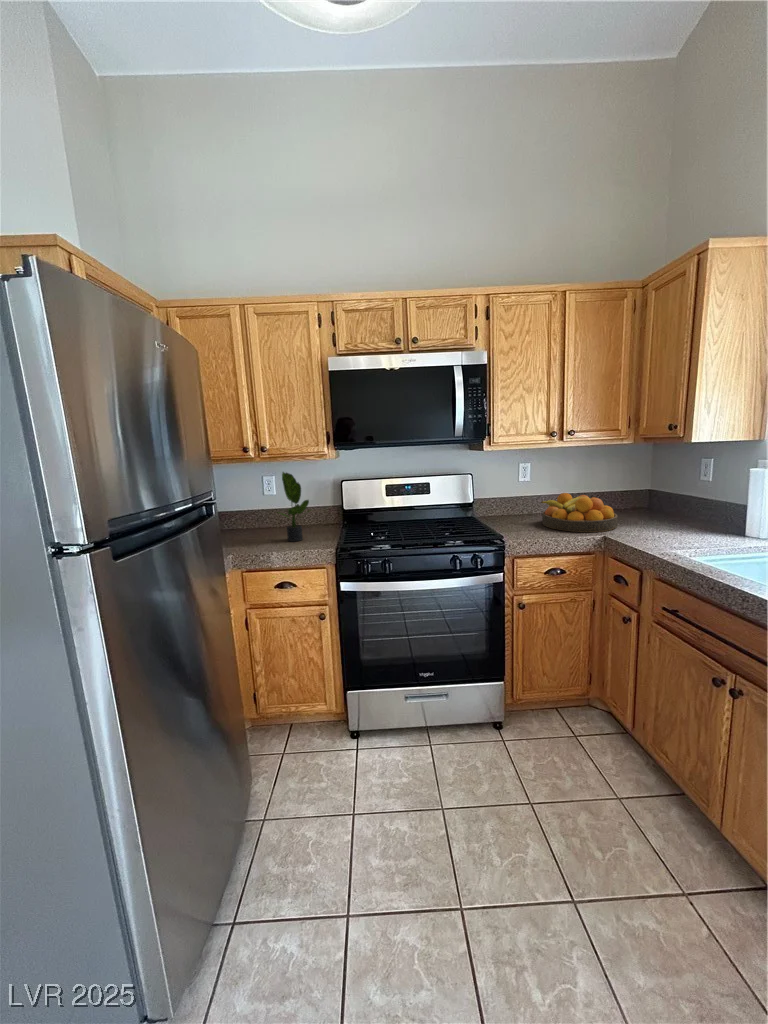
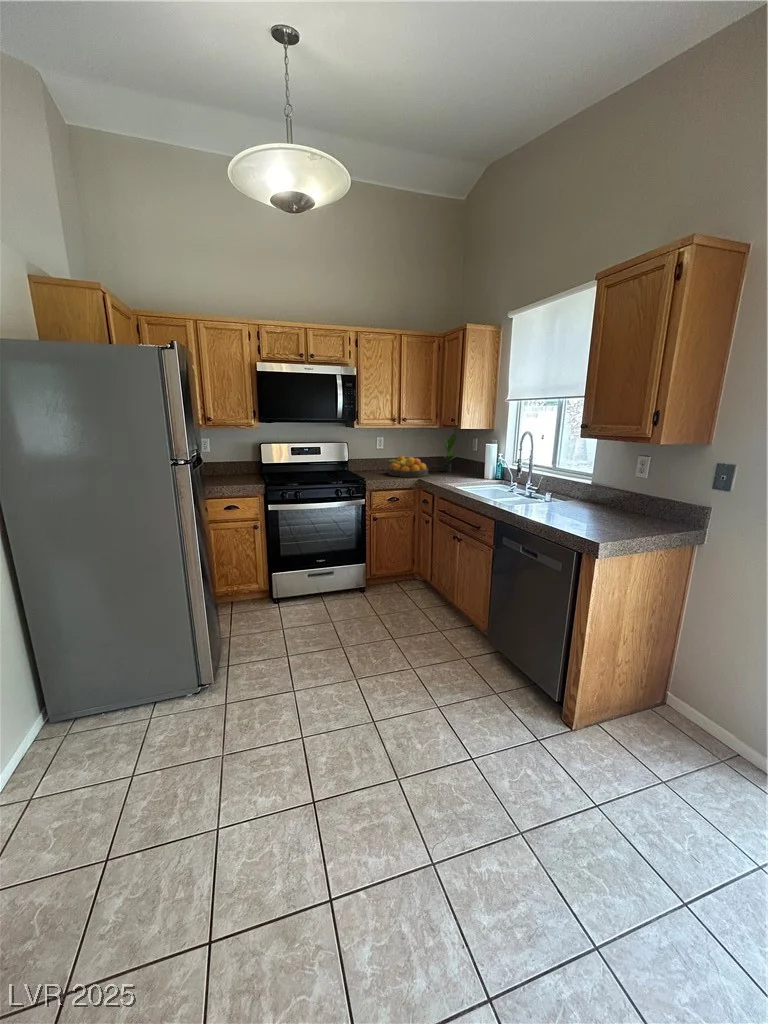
potted plant: present [280,472,309,542] -> present [443,434,457,472]

